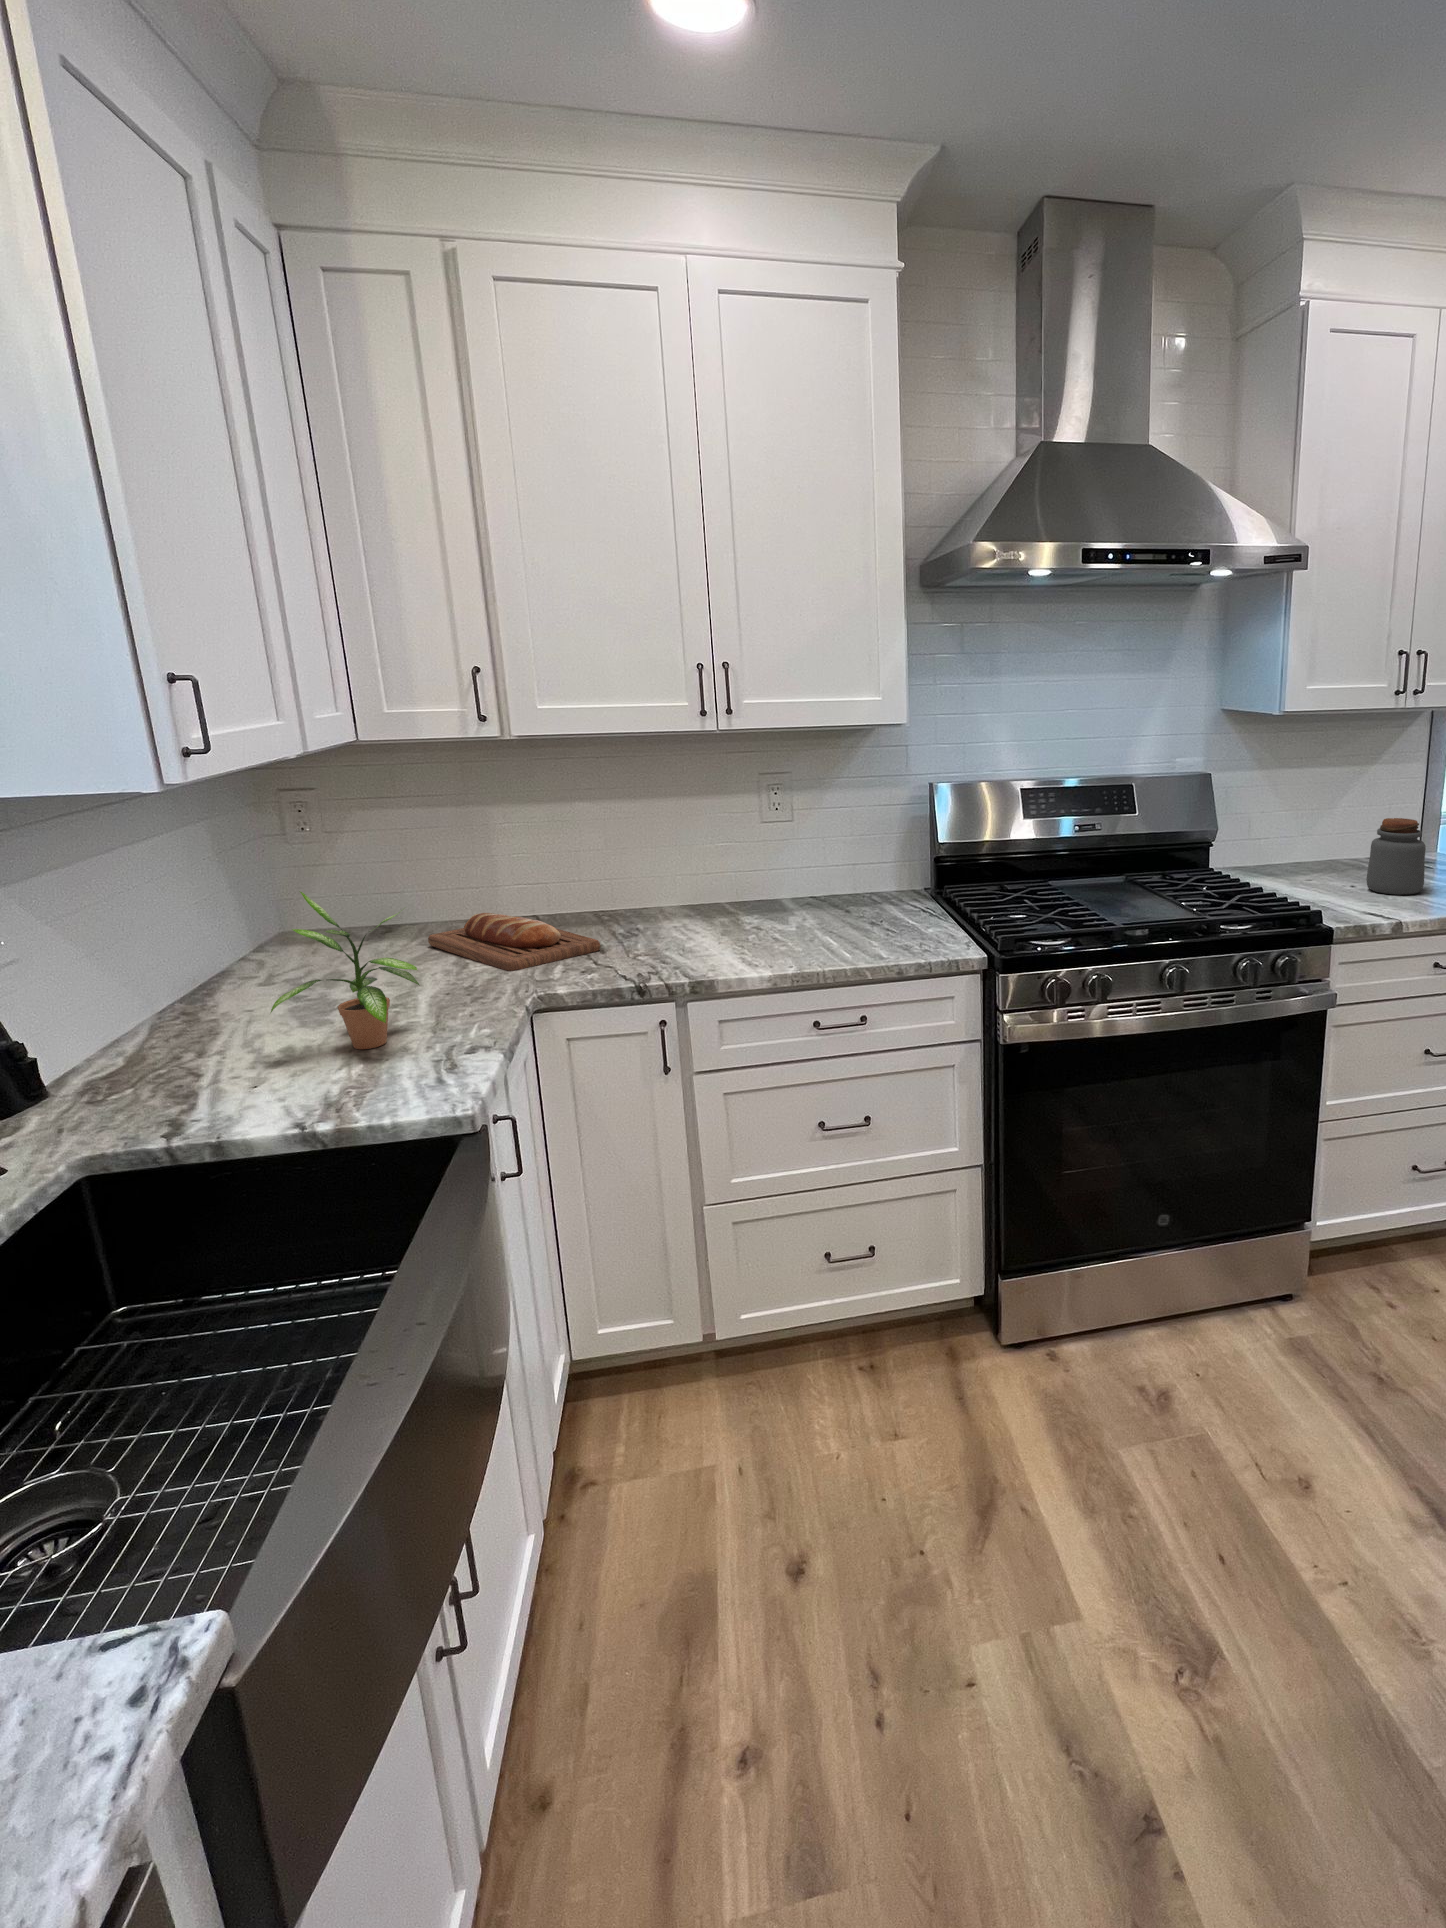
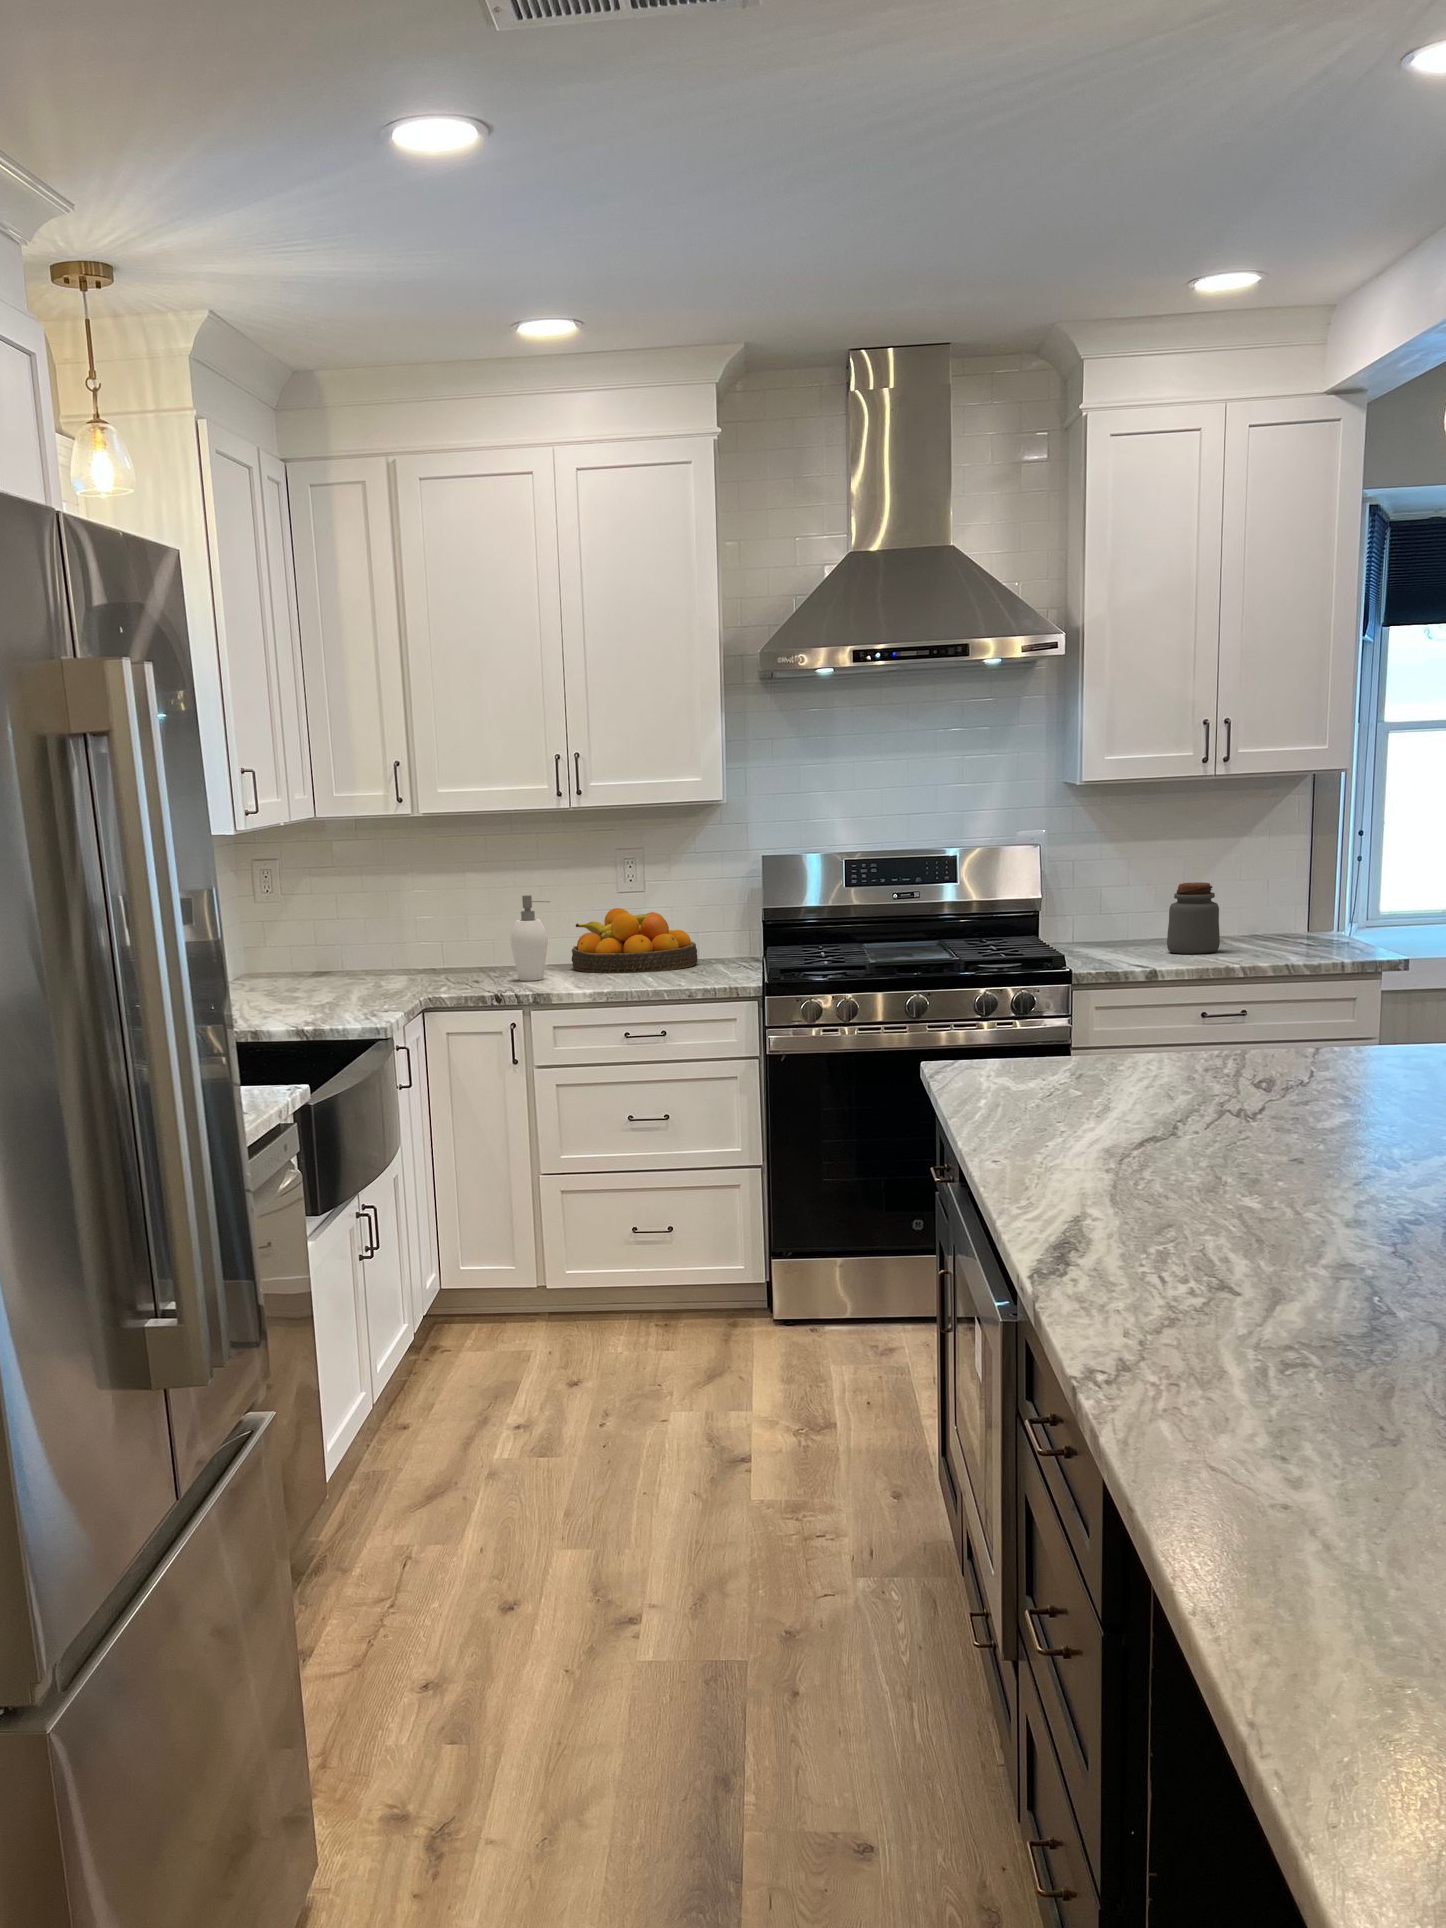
soap dispenser: none [652,847,708,960] -> present [510,895,550,981]
fruit bowl: none [722,848,873,936] -> present [572,908,698,973]
potted plant: present [270,892,419,1049] -> none [277,901,359,1004]
bread loaf: present [428,913,600,971] -> none [353,952,474,986]

